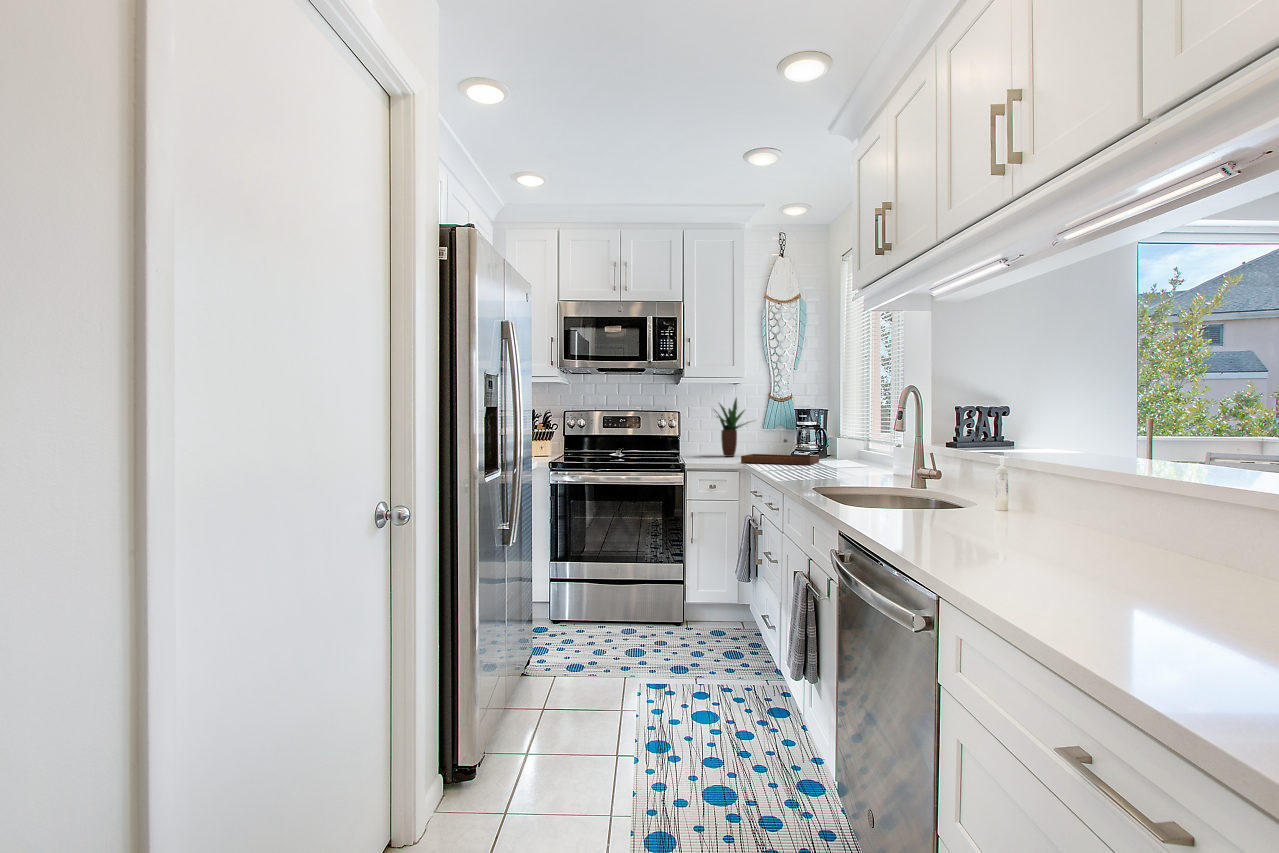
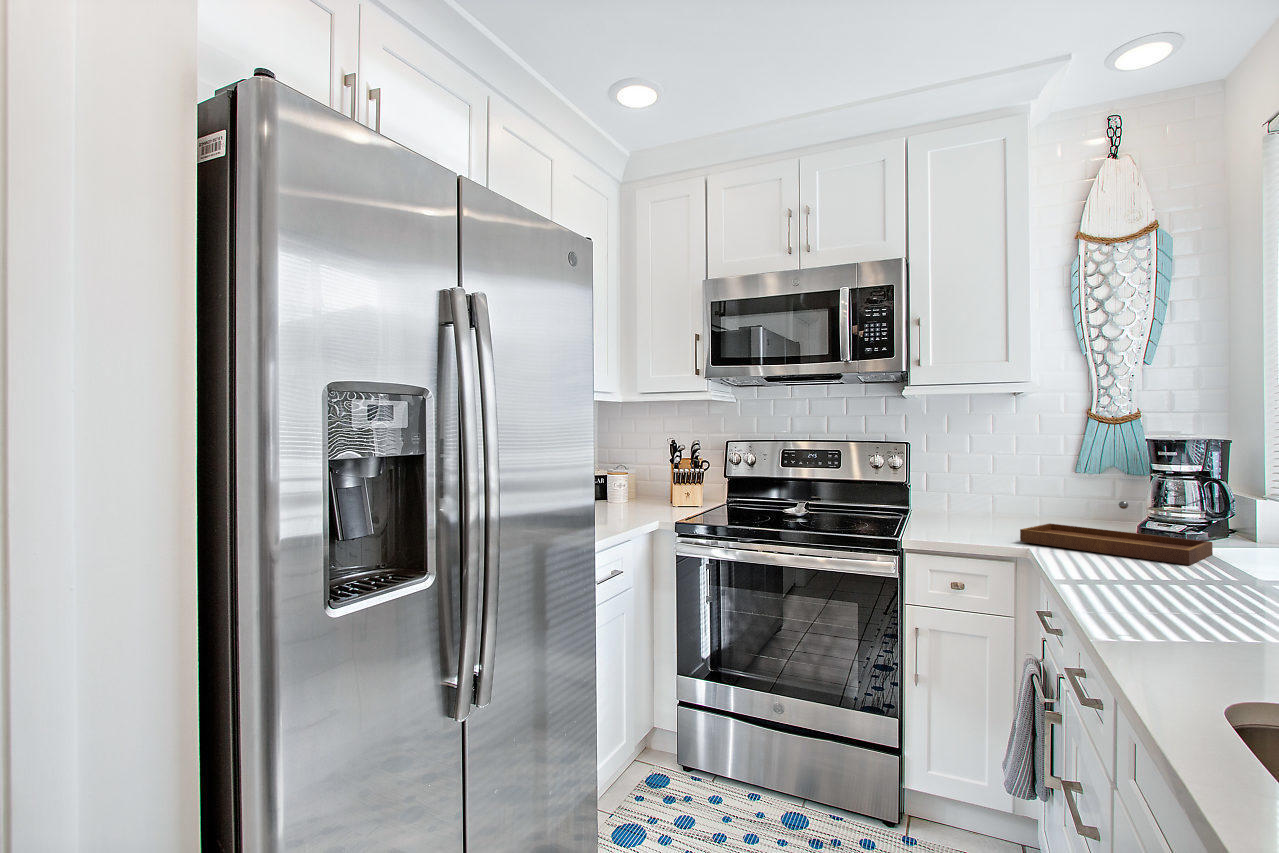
potted plant: present [715,398,750,457] -> none [963,416,1063,521]

